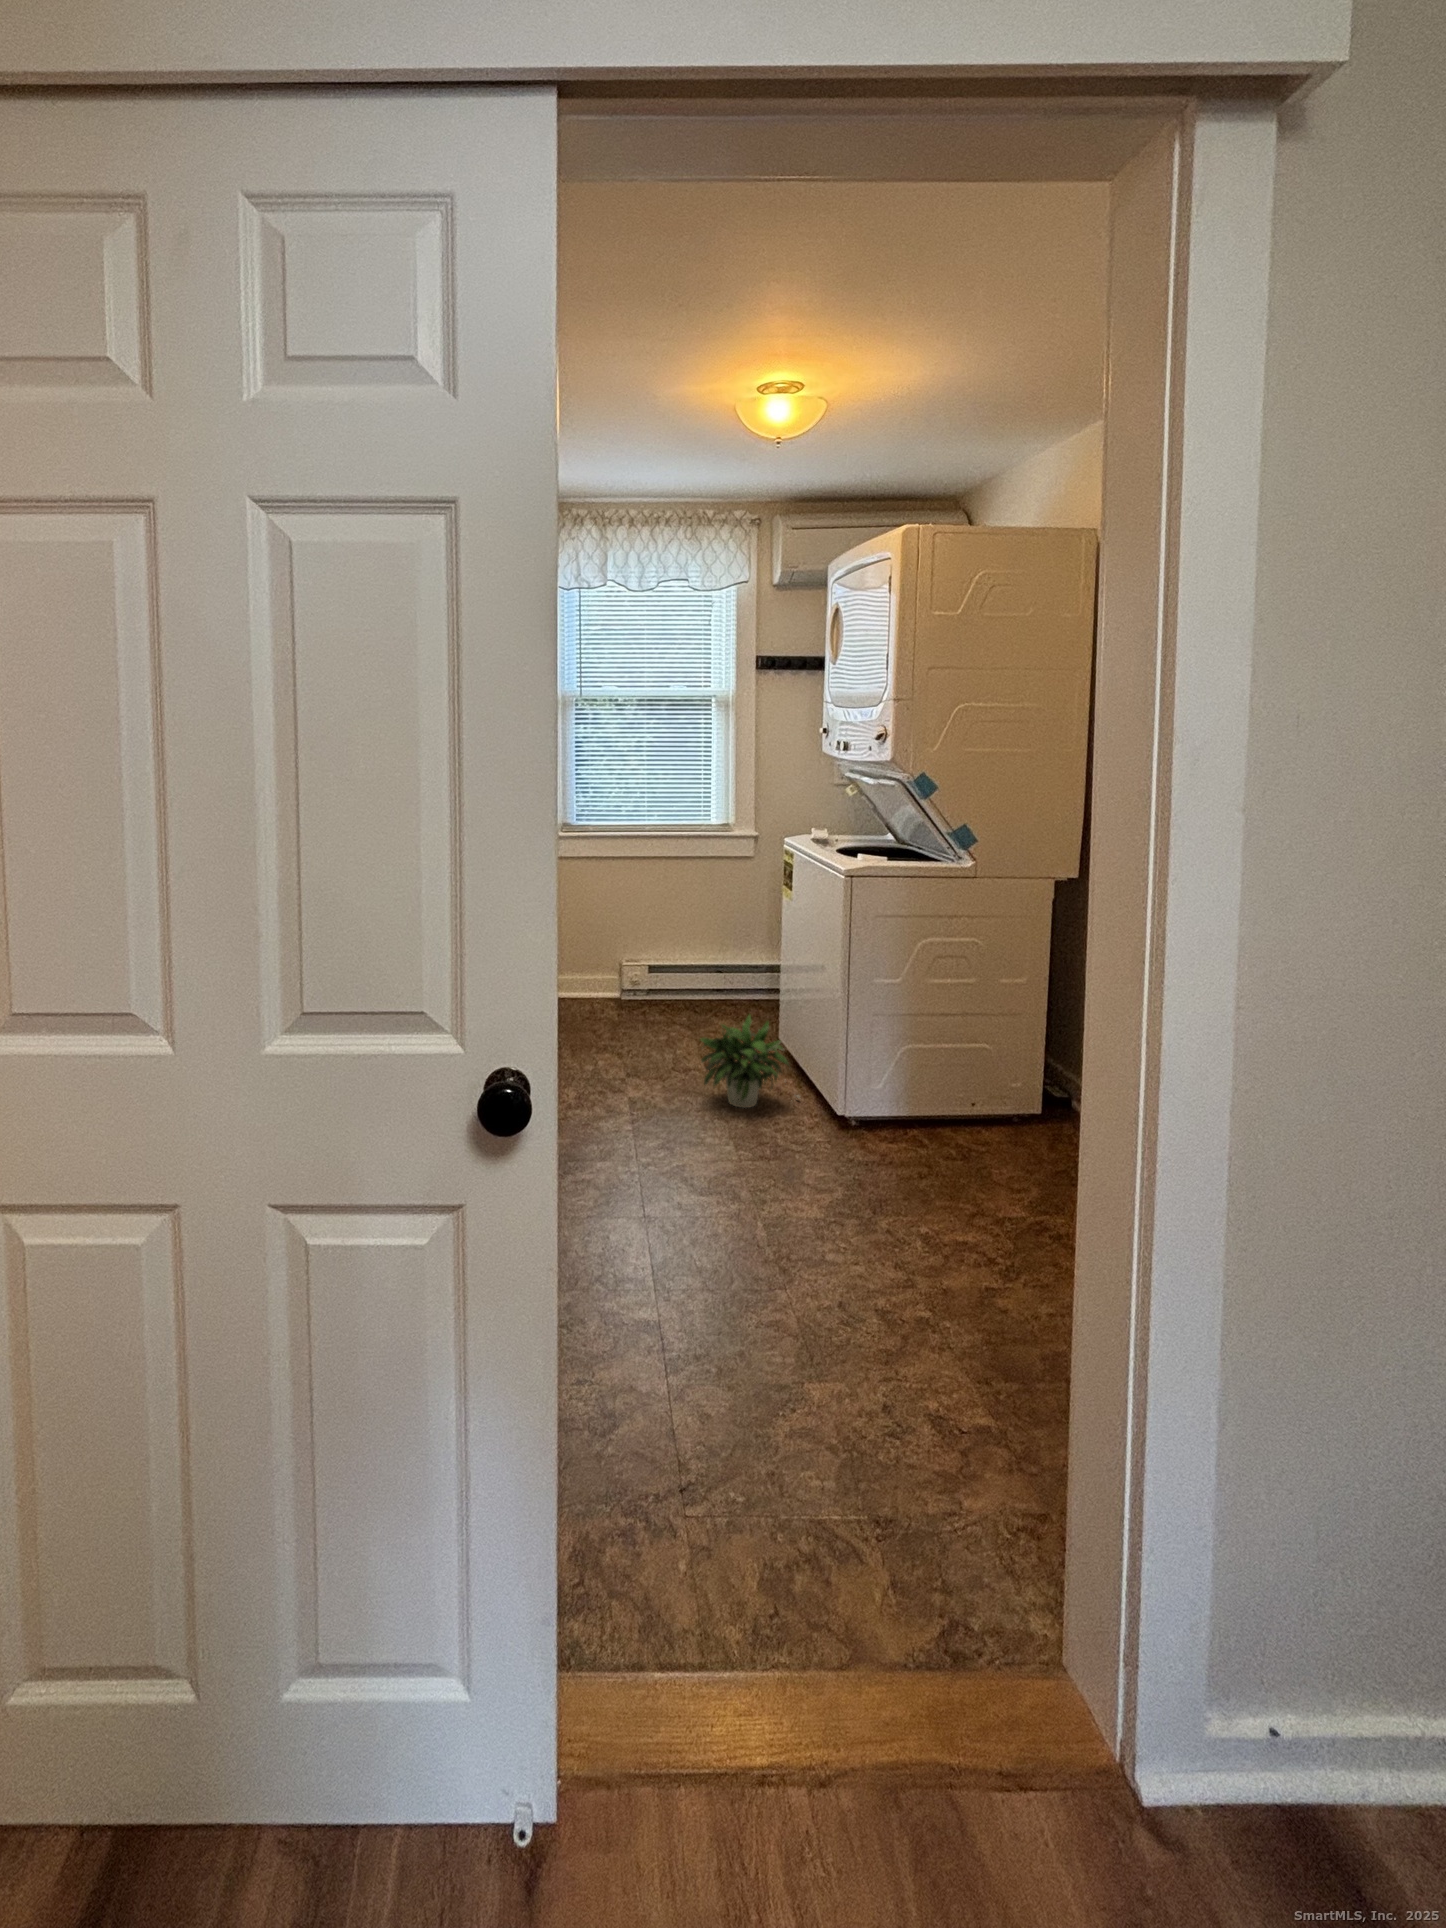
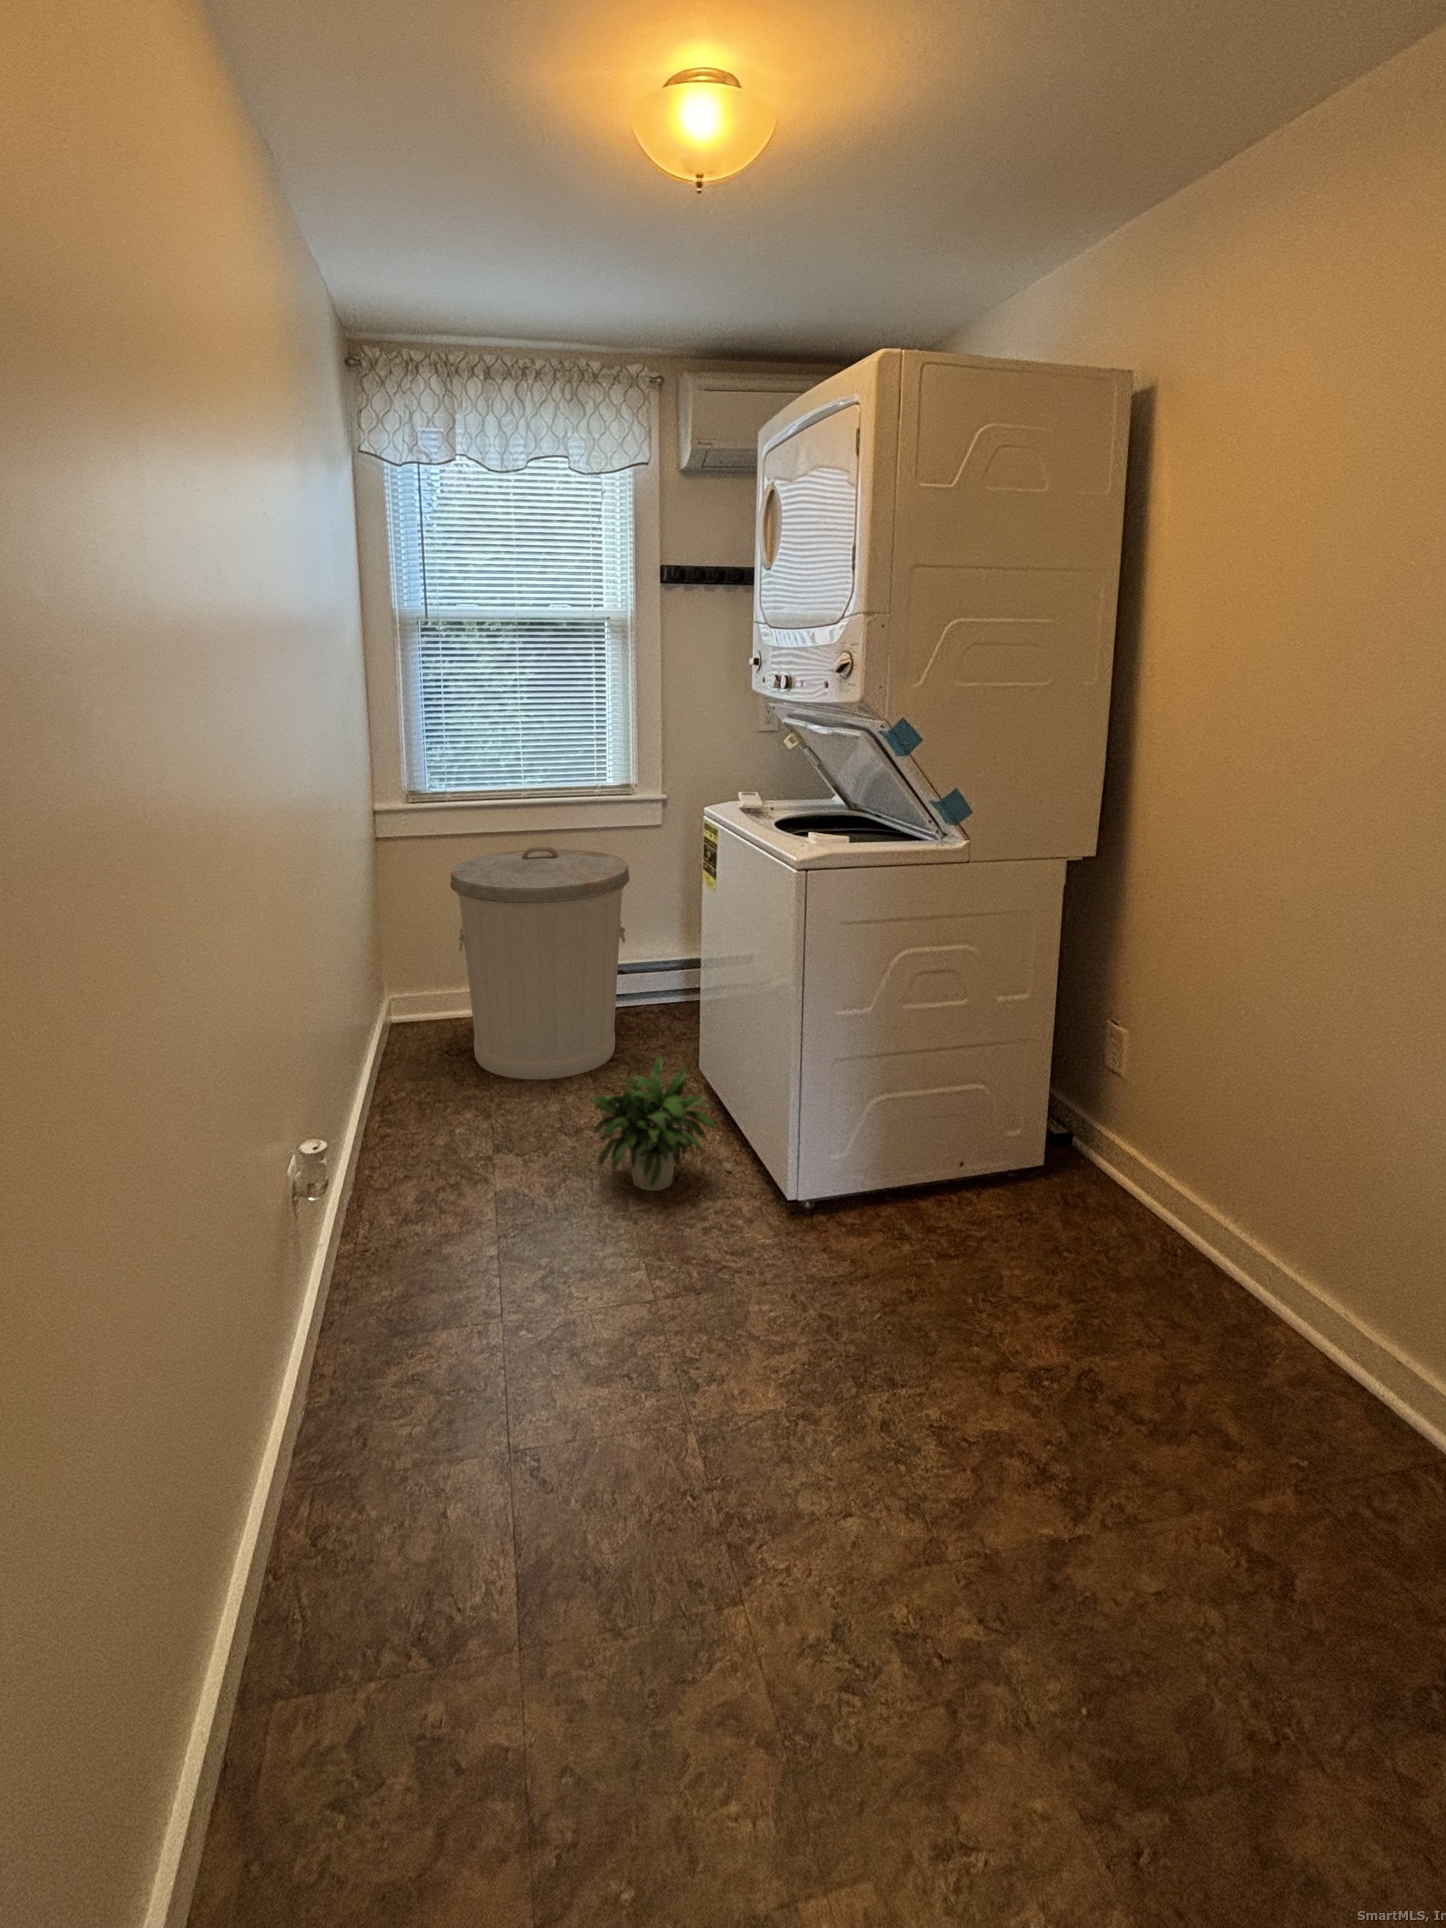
trash can: none [595,868,728,1042] -> present [450,847,630,1080]

